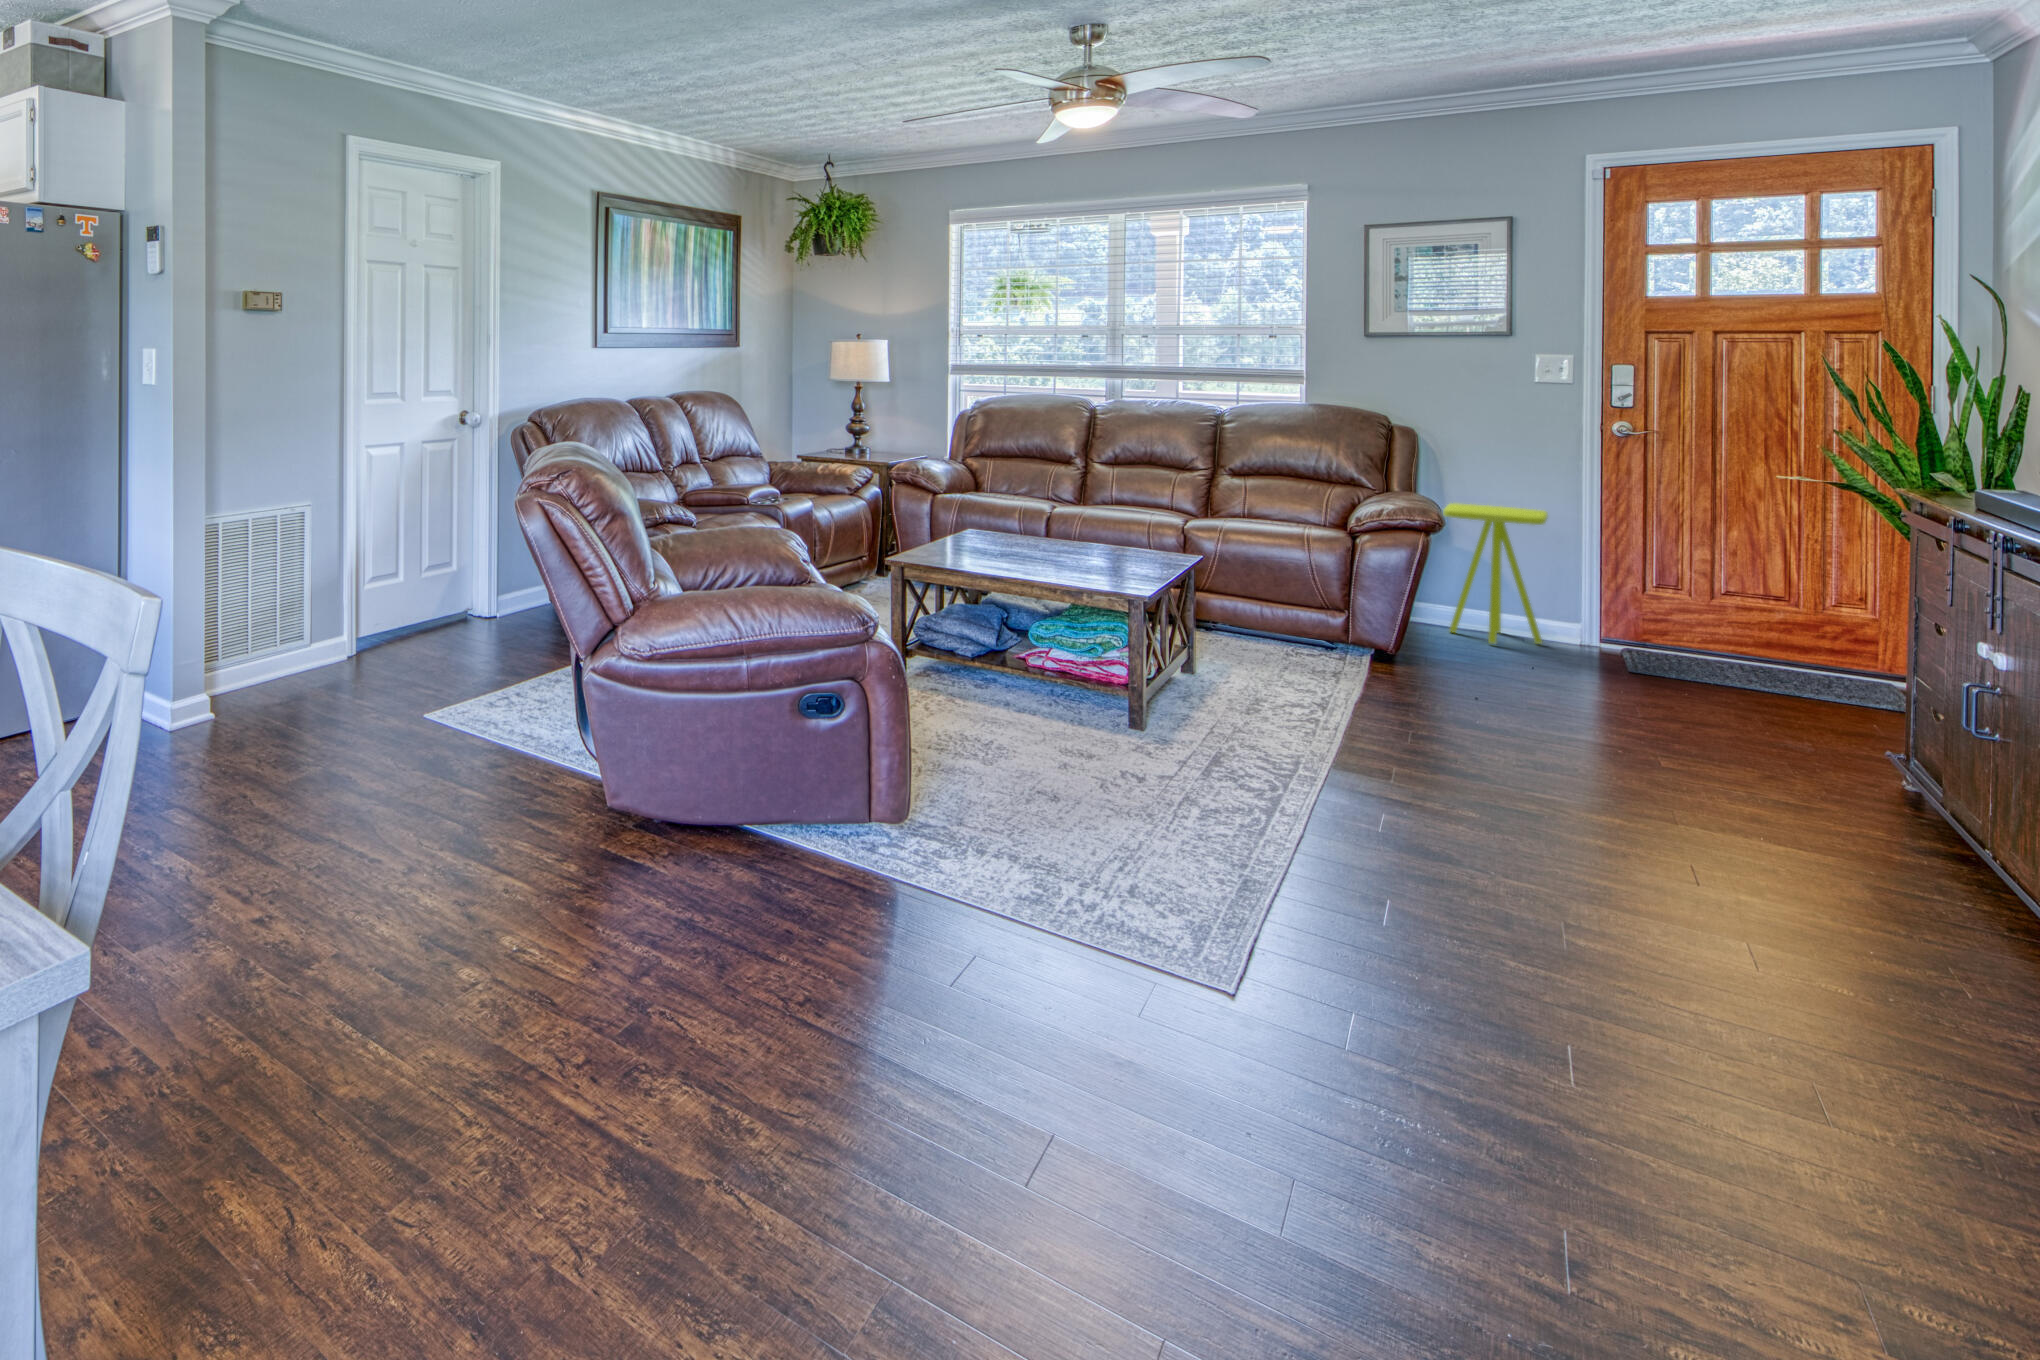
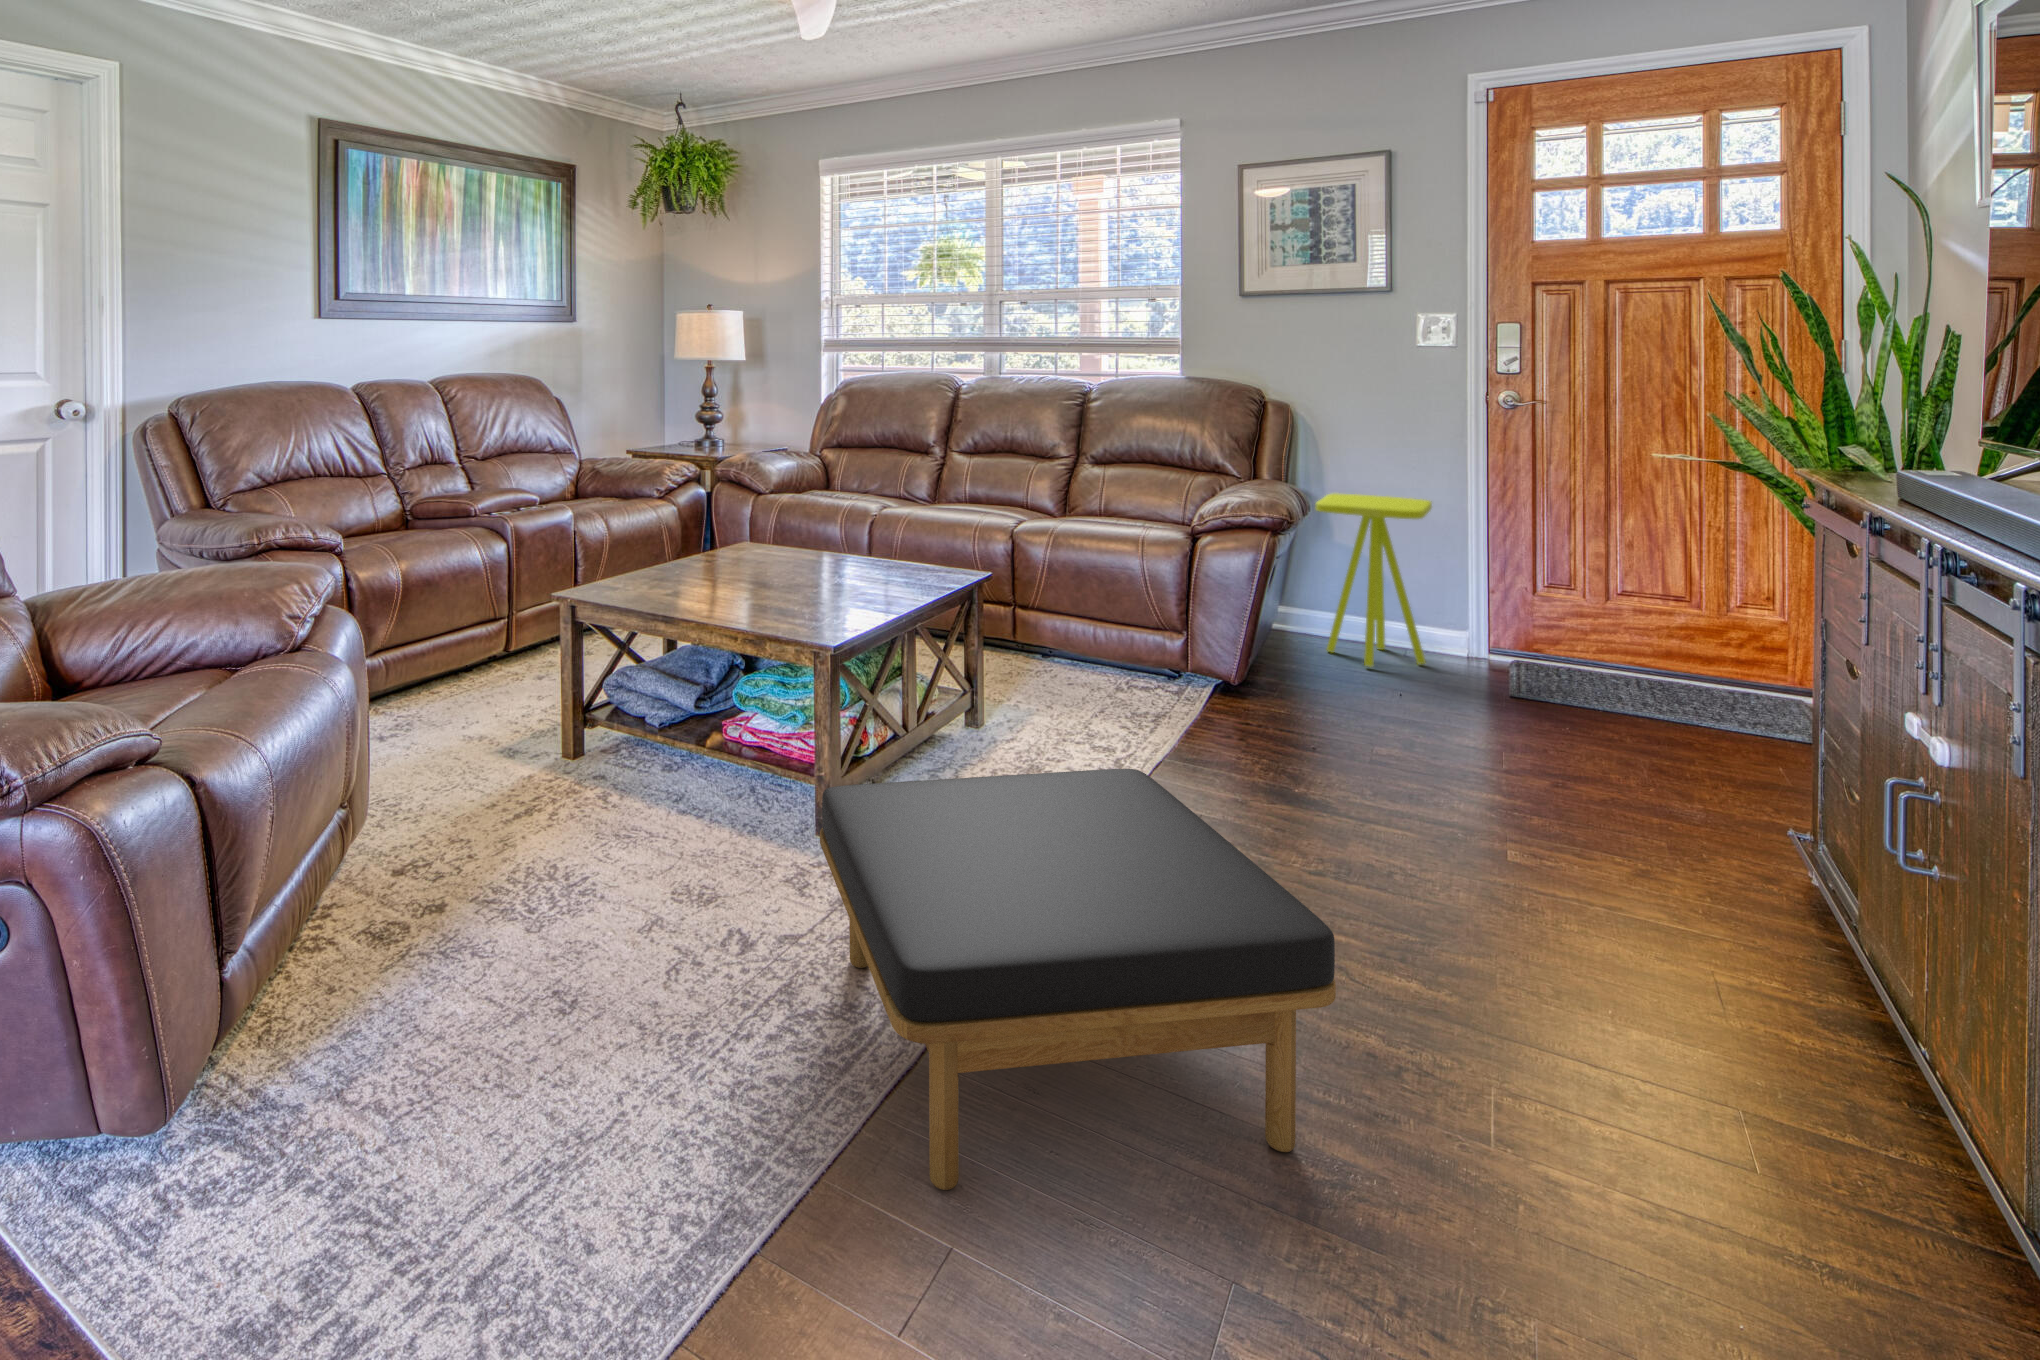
ottoman: none [1177,675,1583,881] -> present [820,769,1336,1190]

